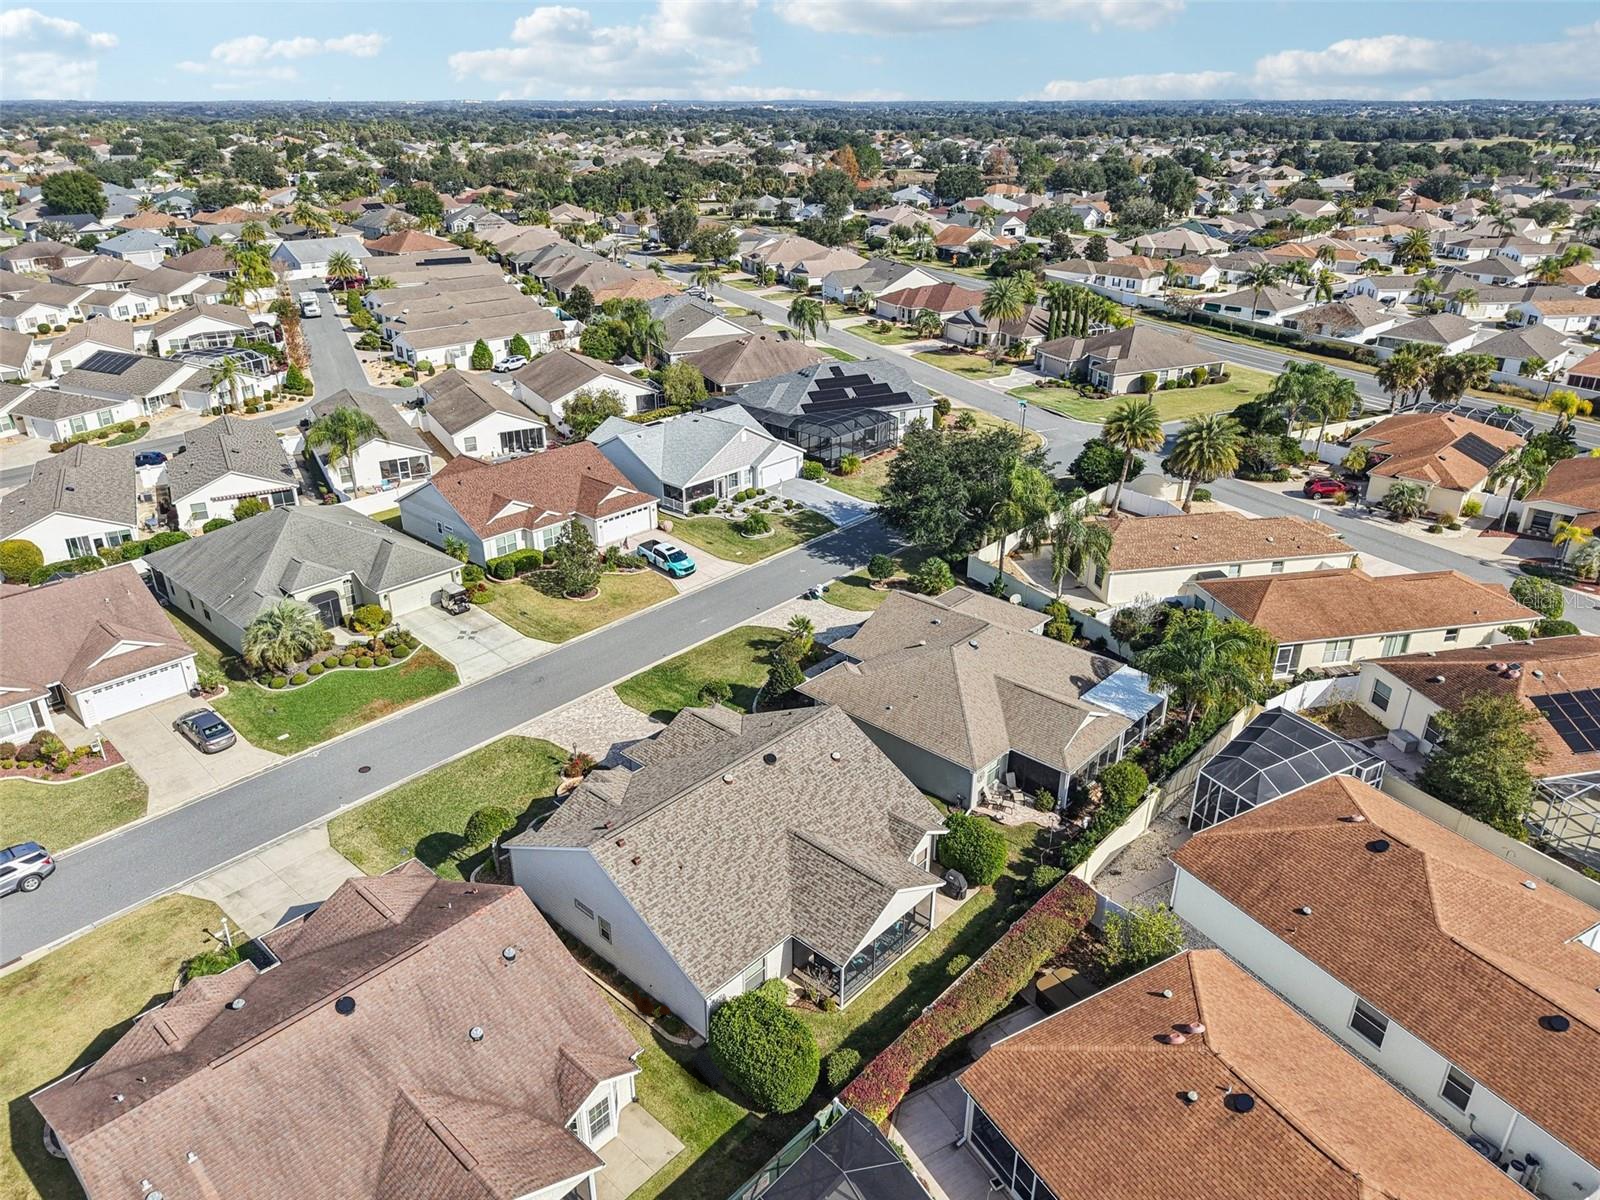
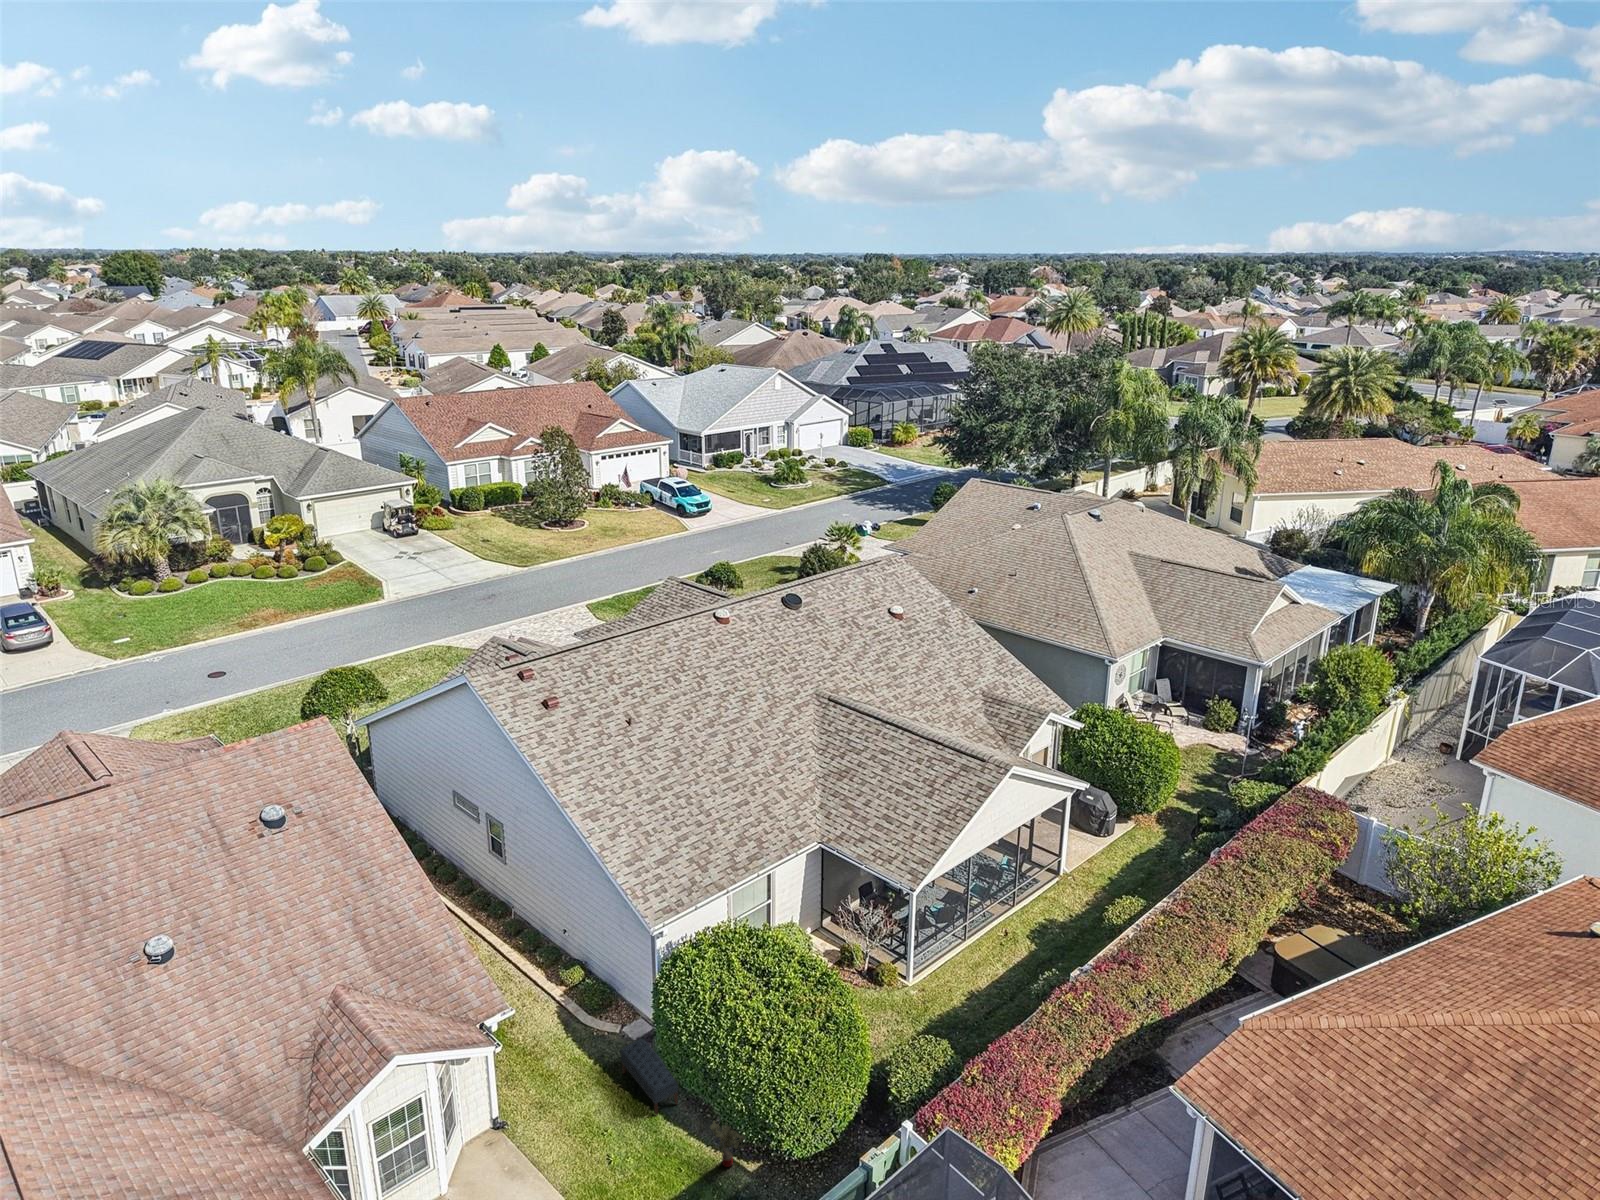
lounge chair: present [633,990,670,1016] -> none [525,930,596,993]
potted tree: none [741,1095,760,1117] -> present [710,1121,745,1167]

